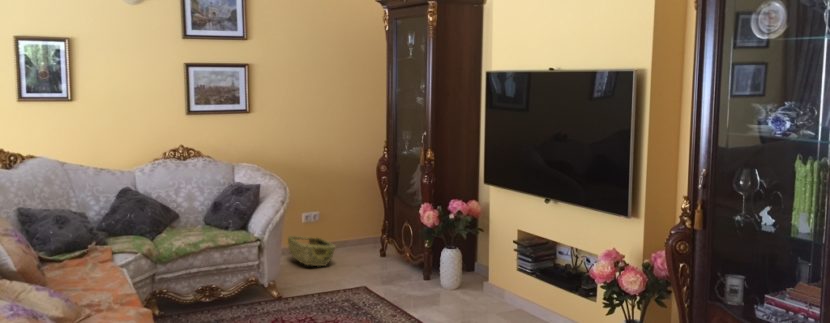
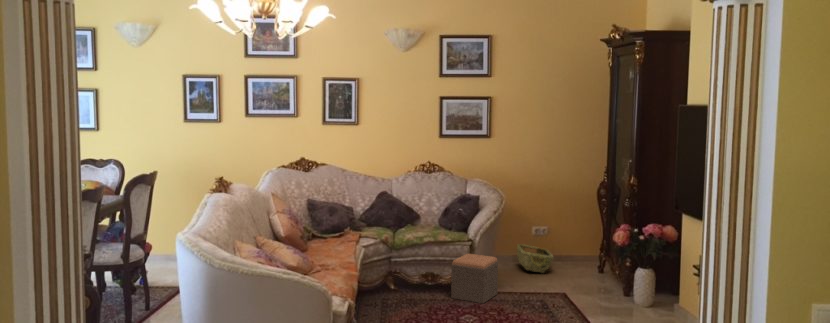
footstool: none [242,256,294,314] -> present [451,254,498,303]

